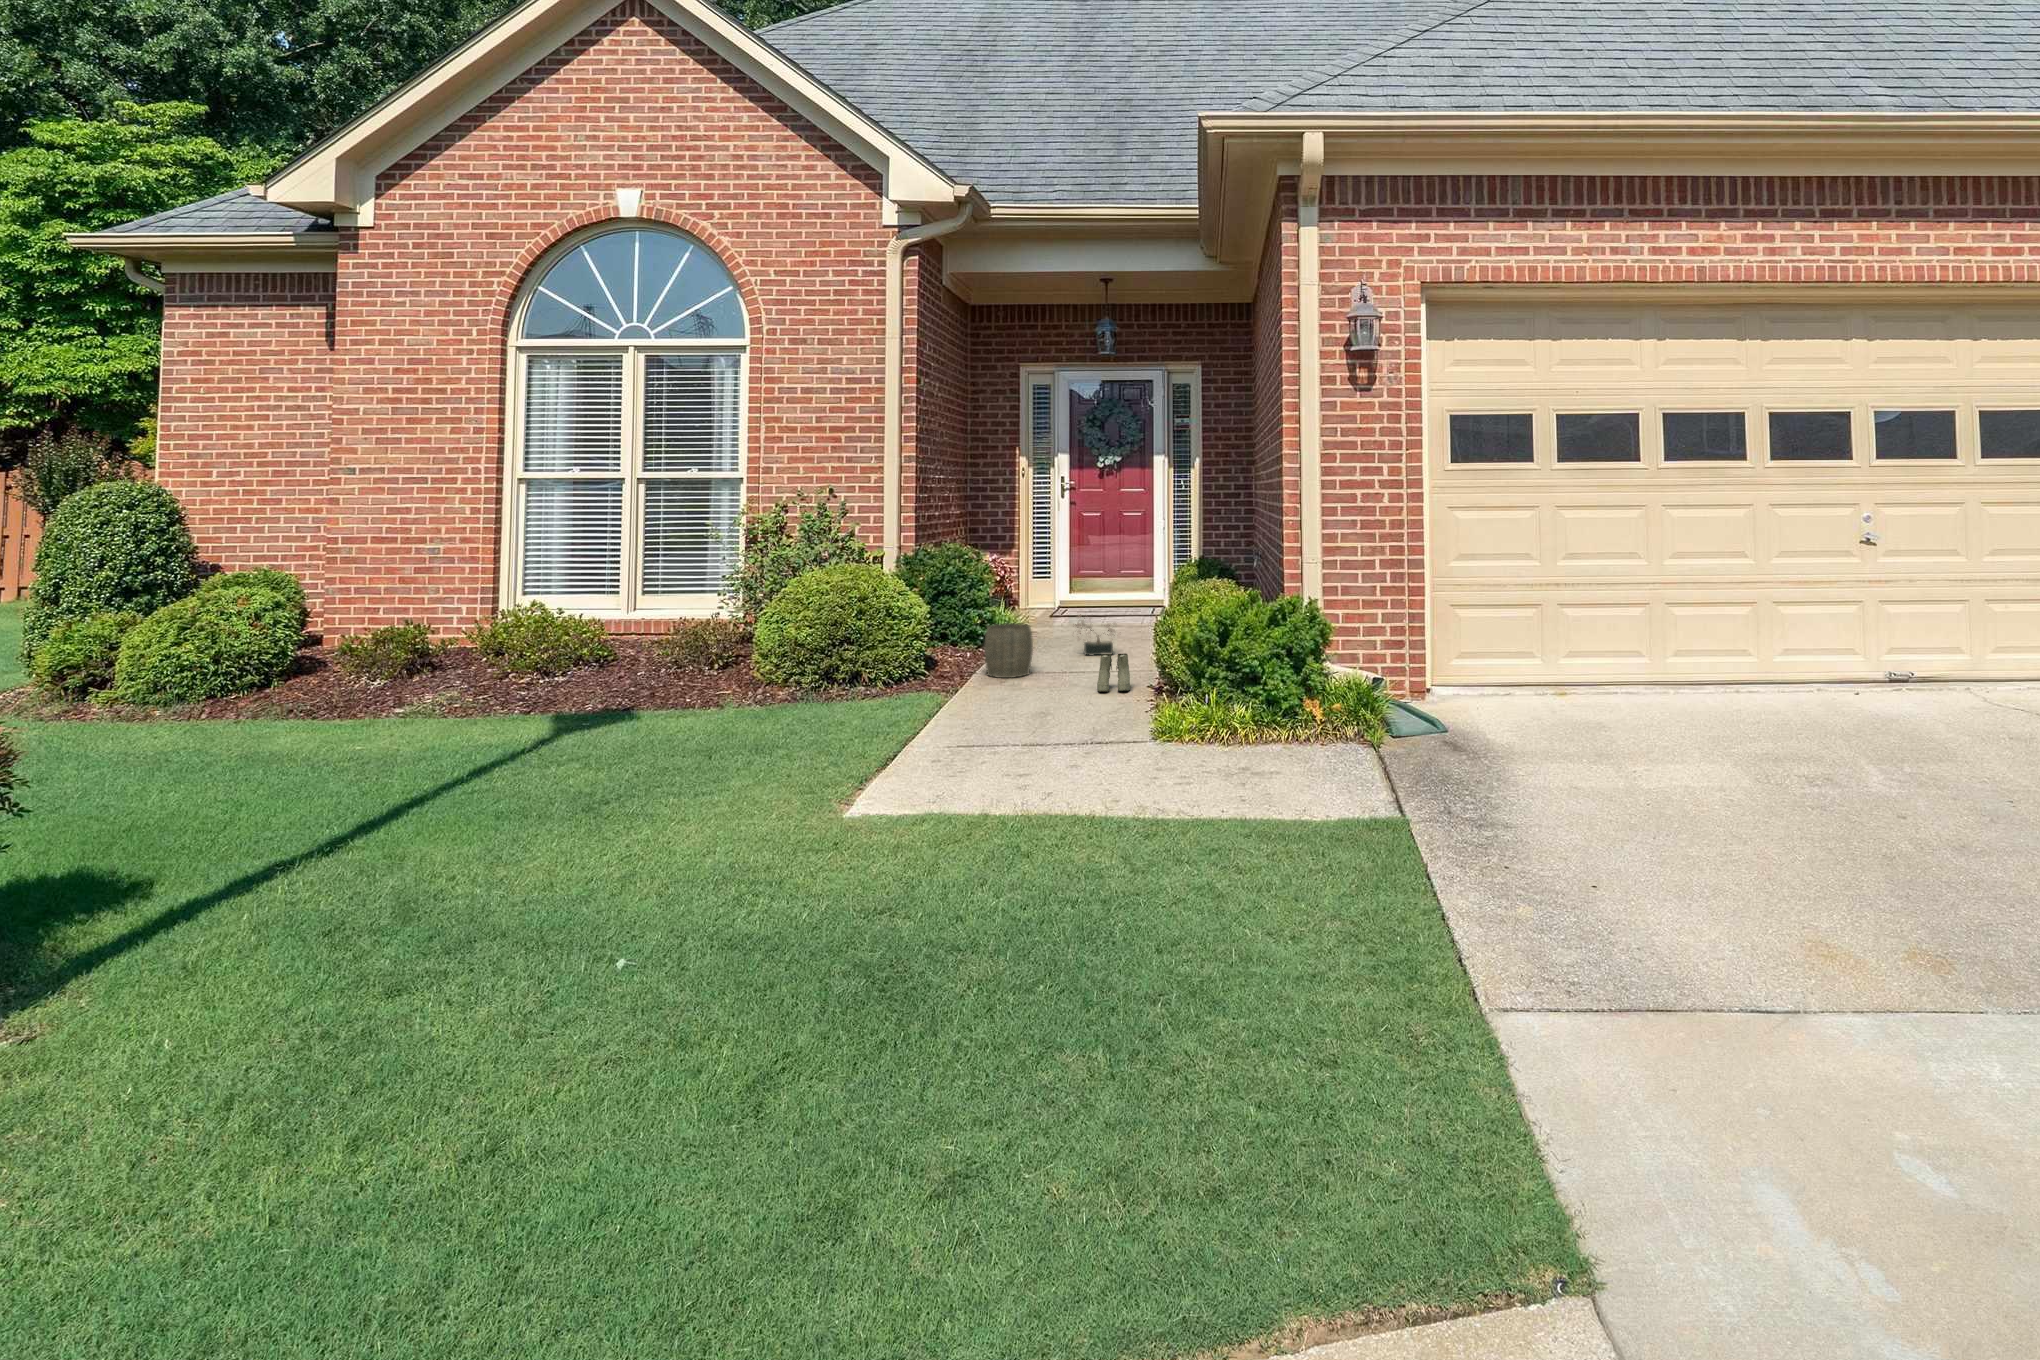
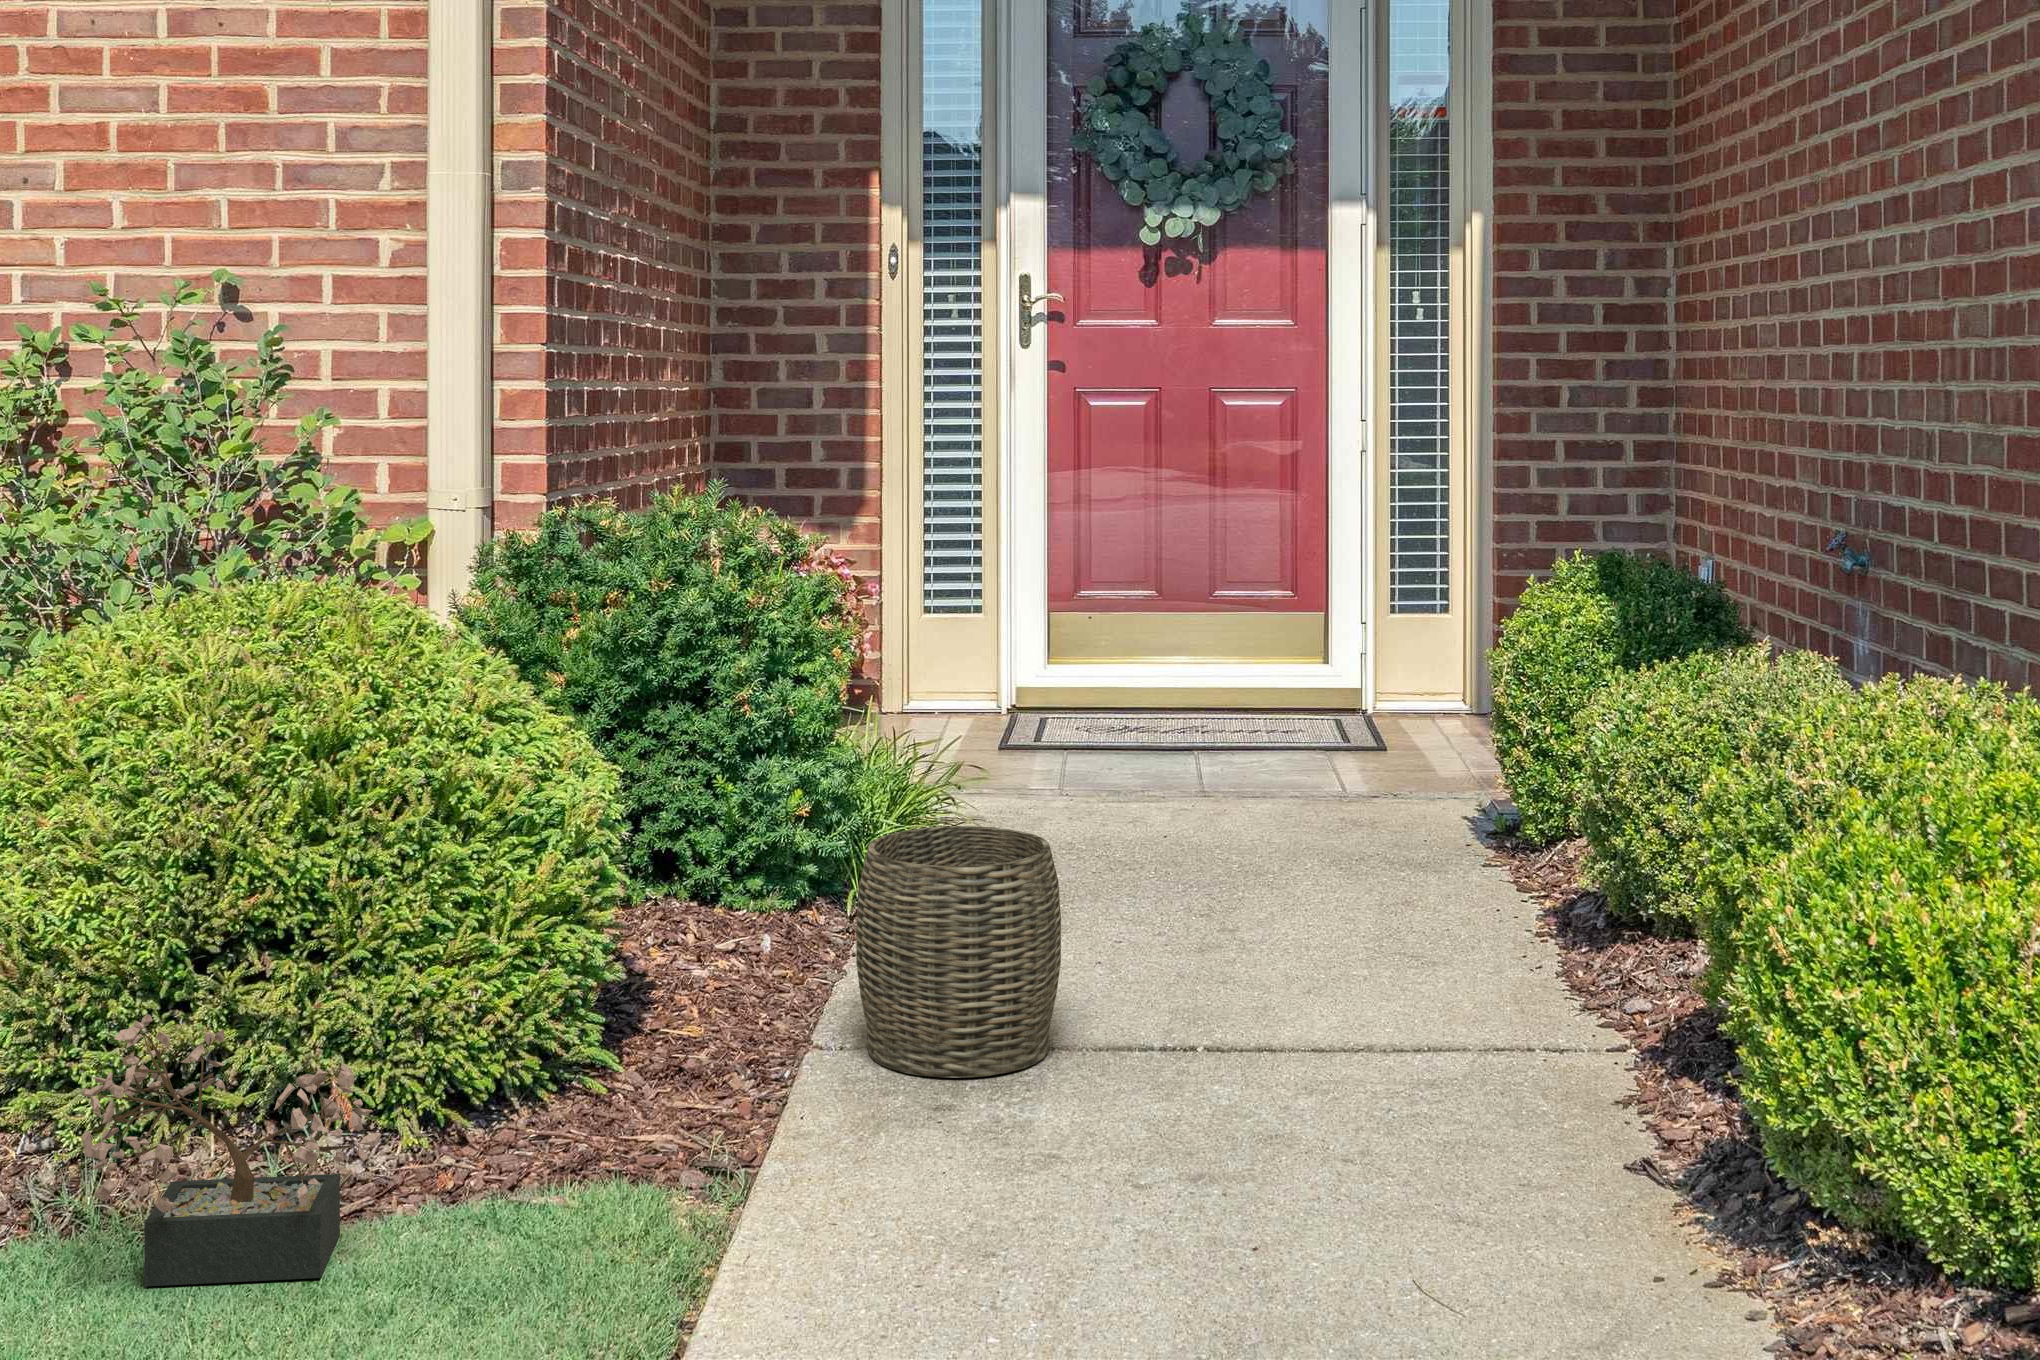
decorative plant: present [1075,614,1115,656] -> present [82,1014,381,1286]
boots: present [1097,653,1130,692] -> none [1406,995,1565,1194]

